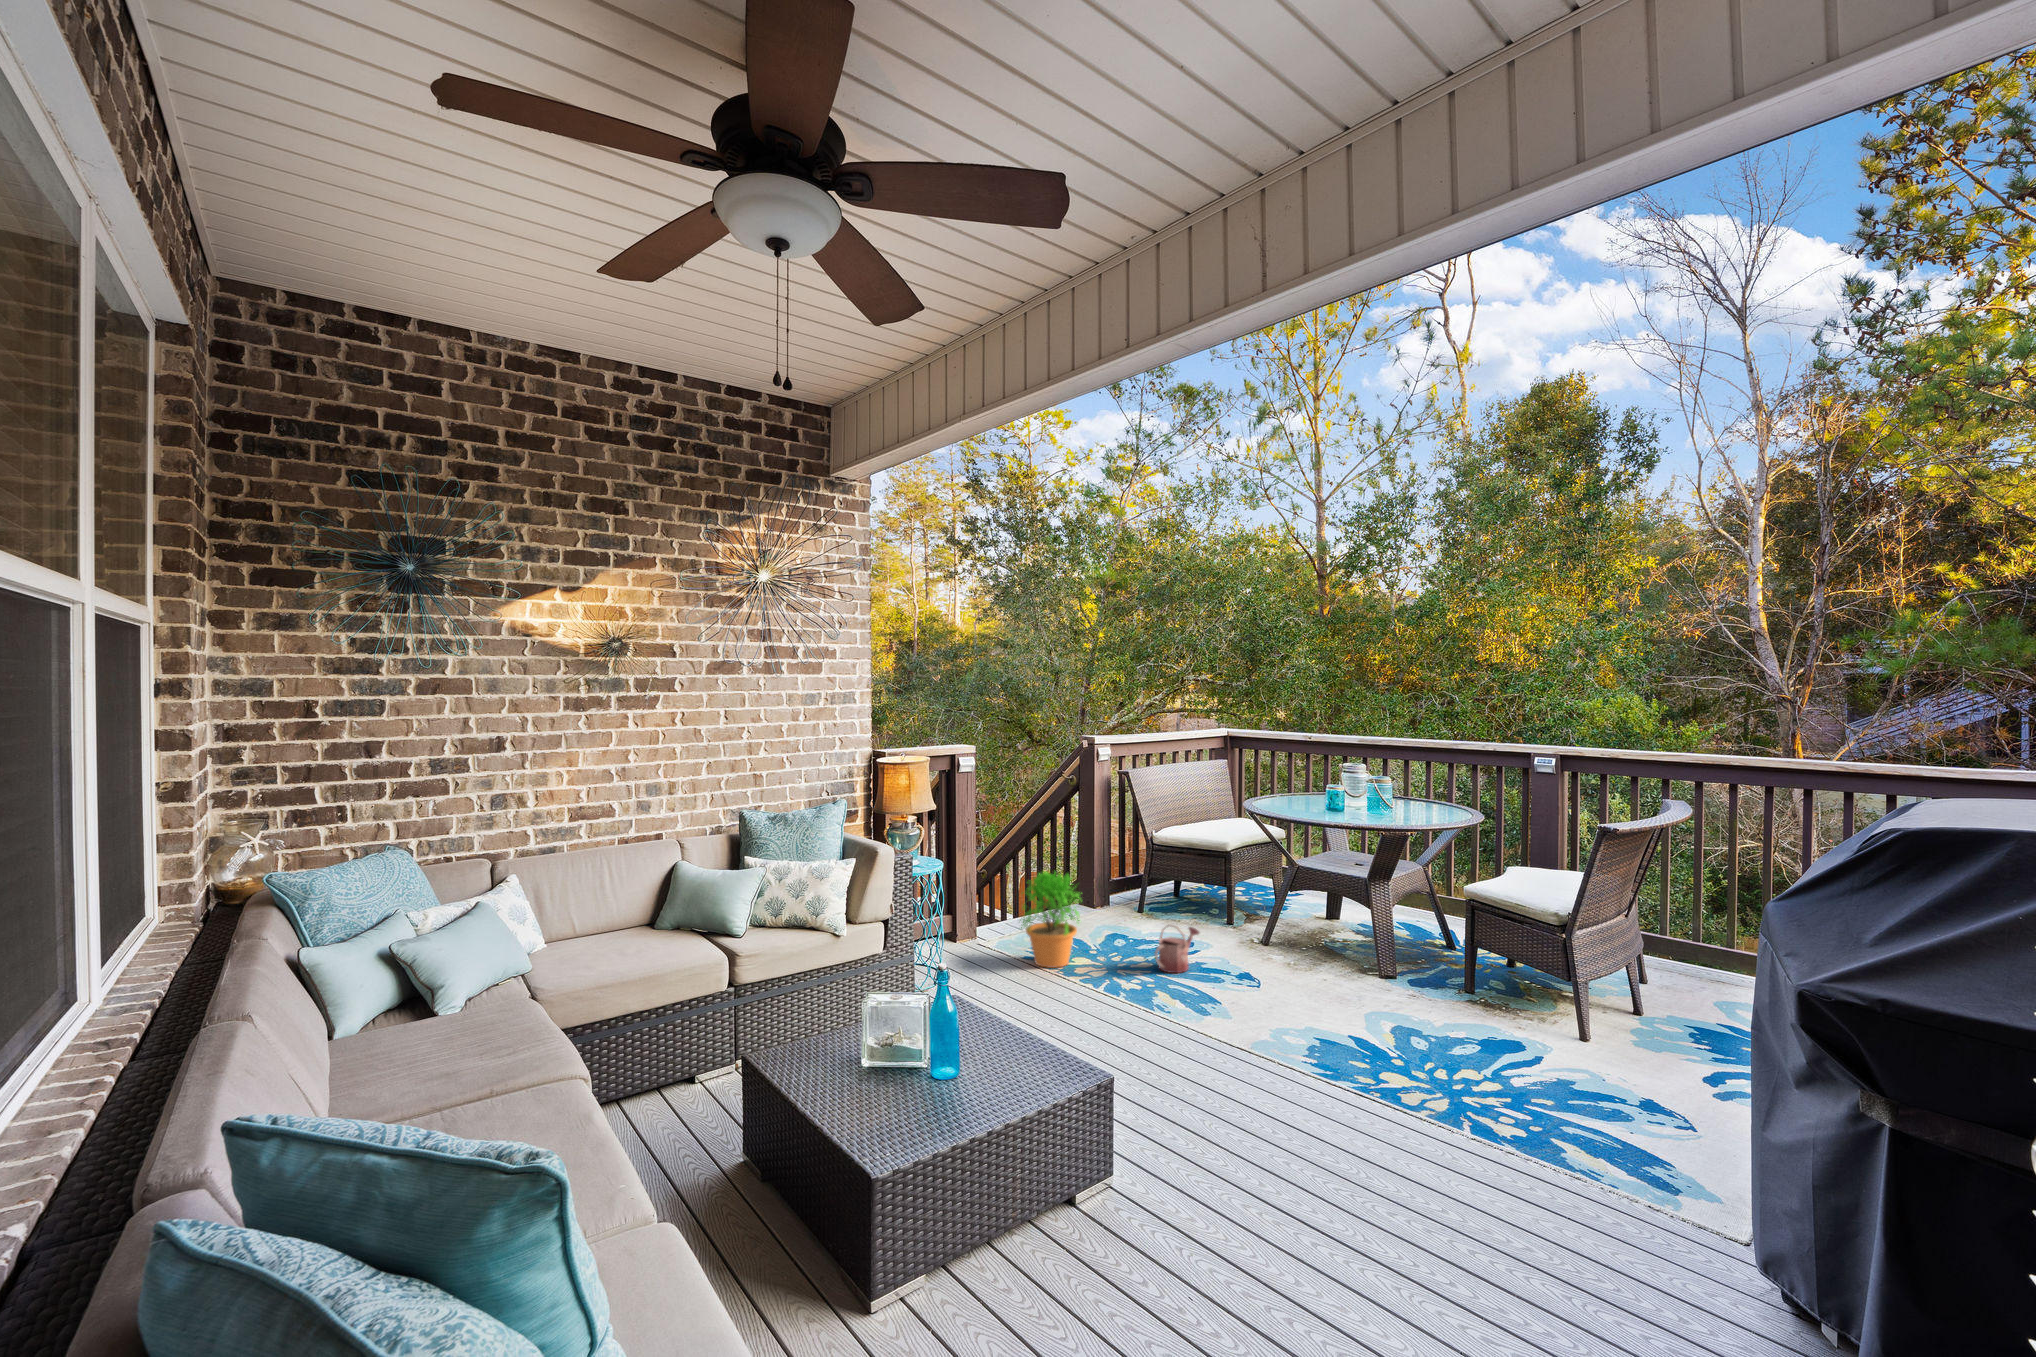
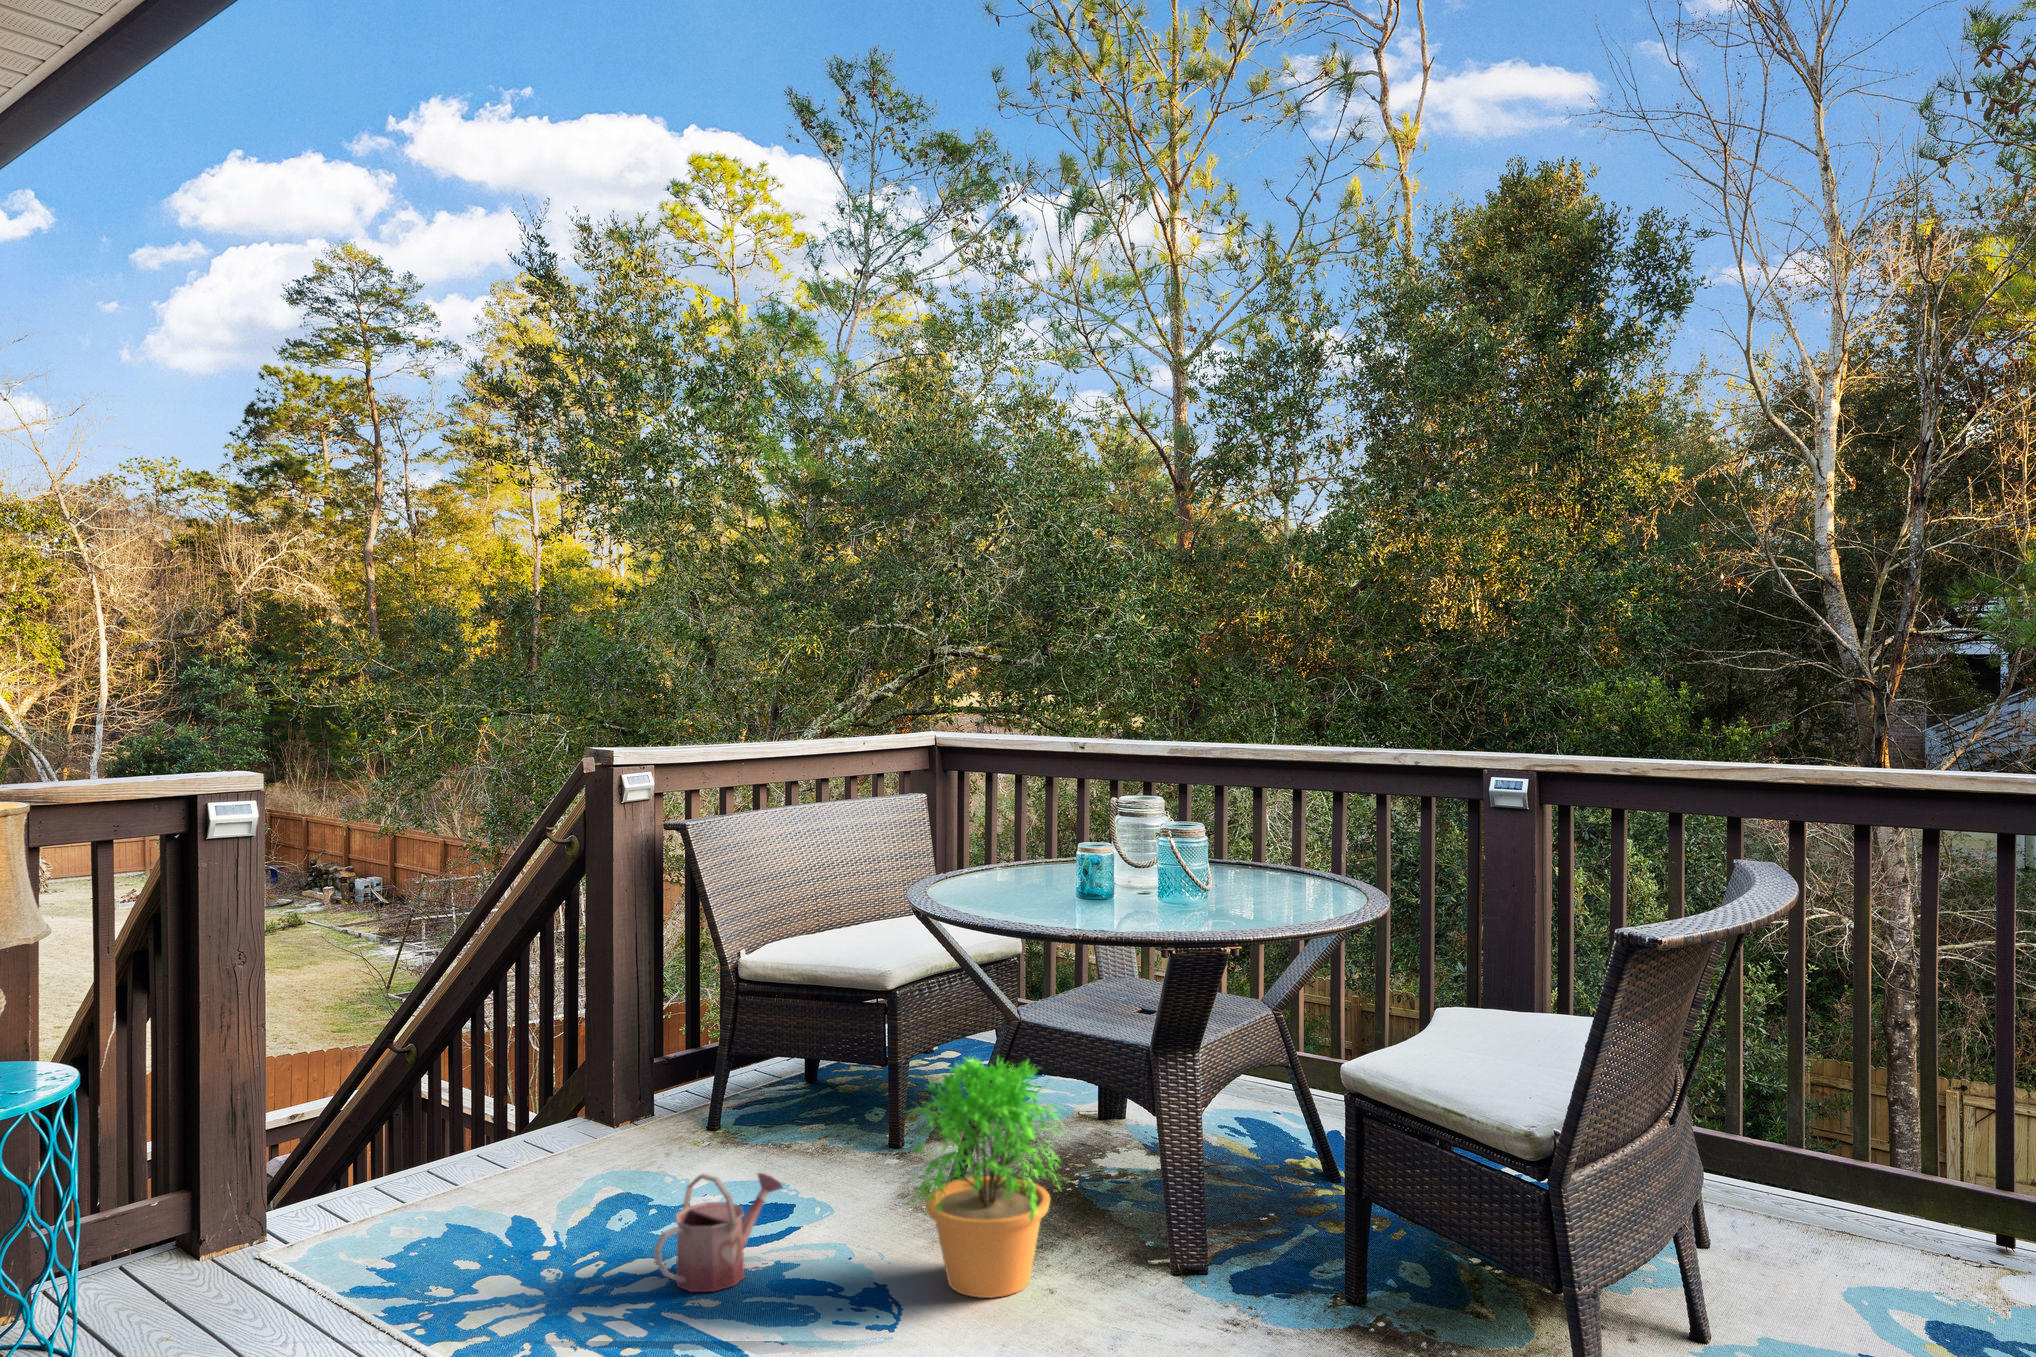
potted plant: present [1020,871,1081,968] -> present [908,1057,1063,1298]

